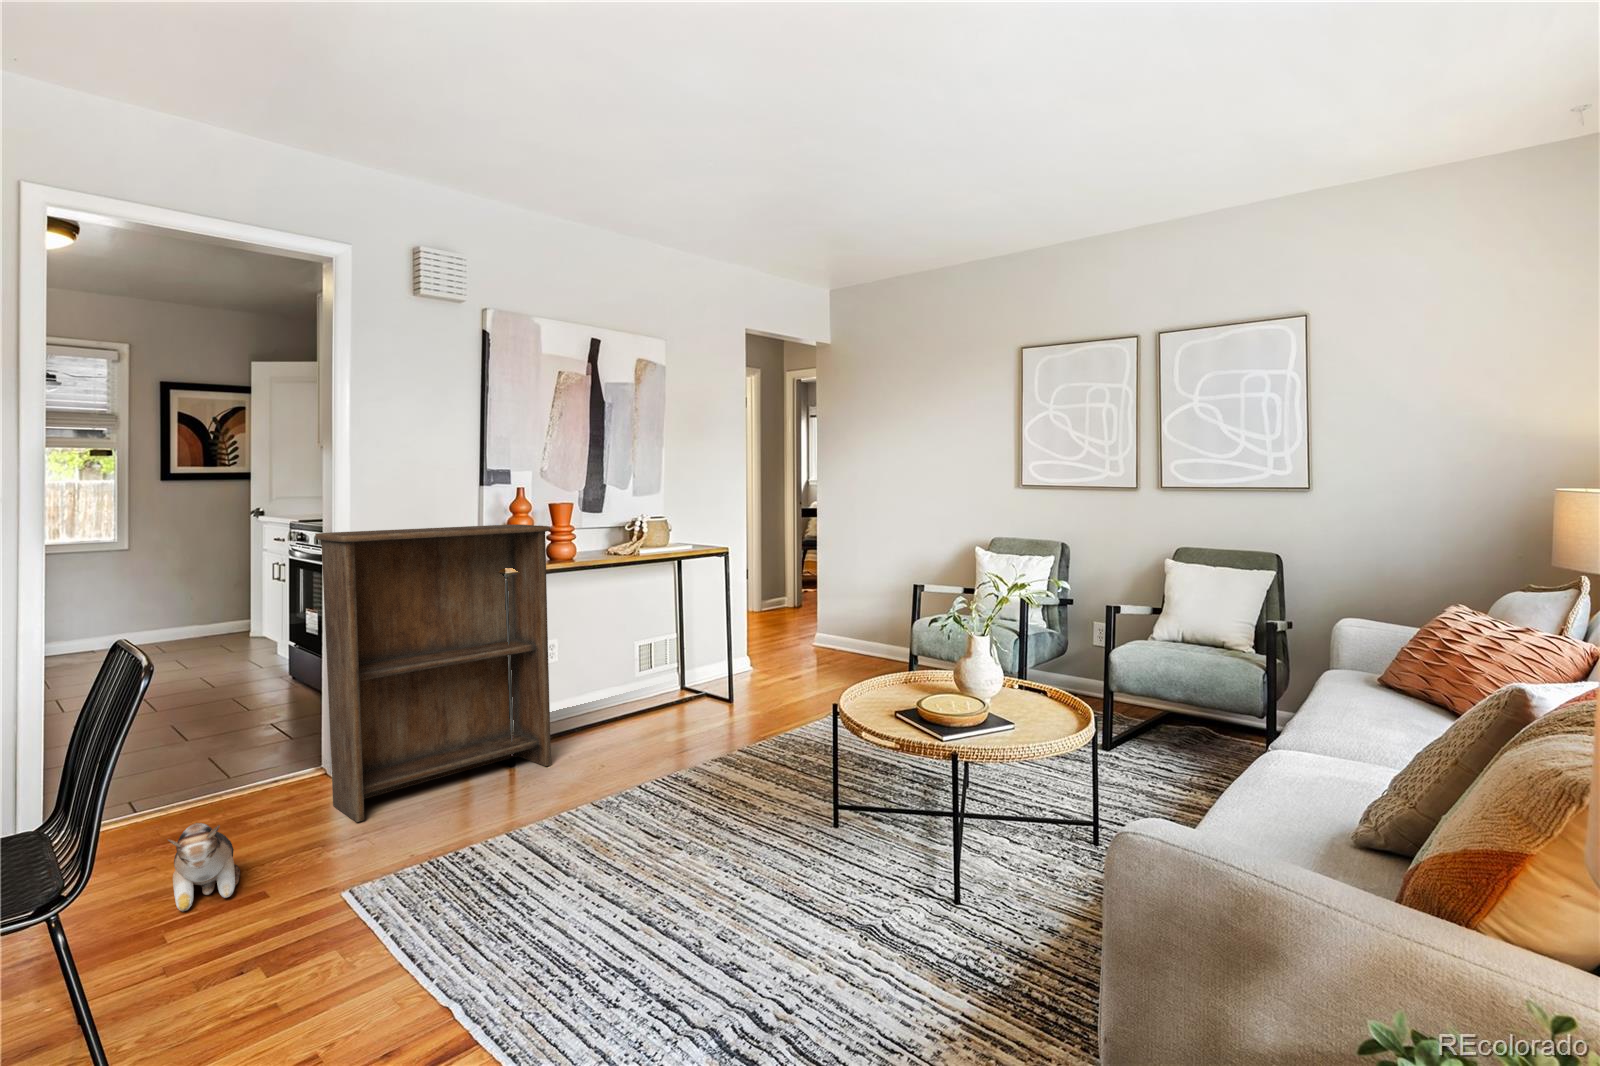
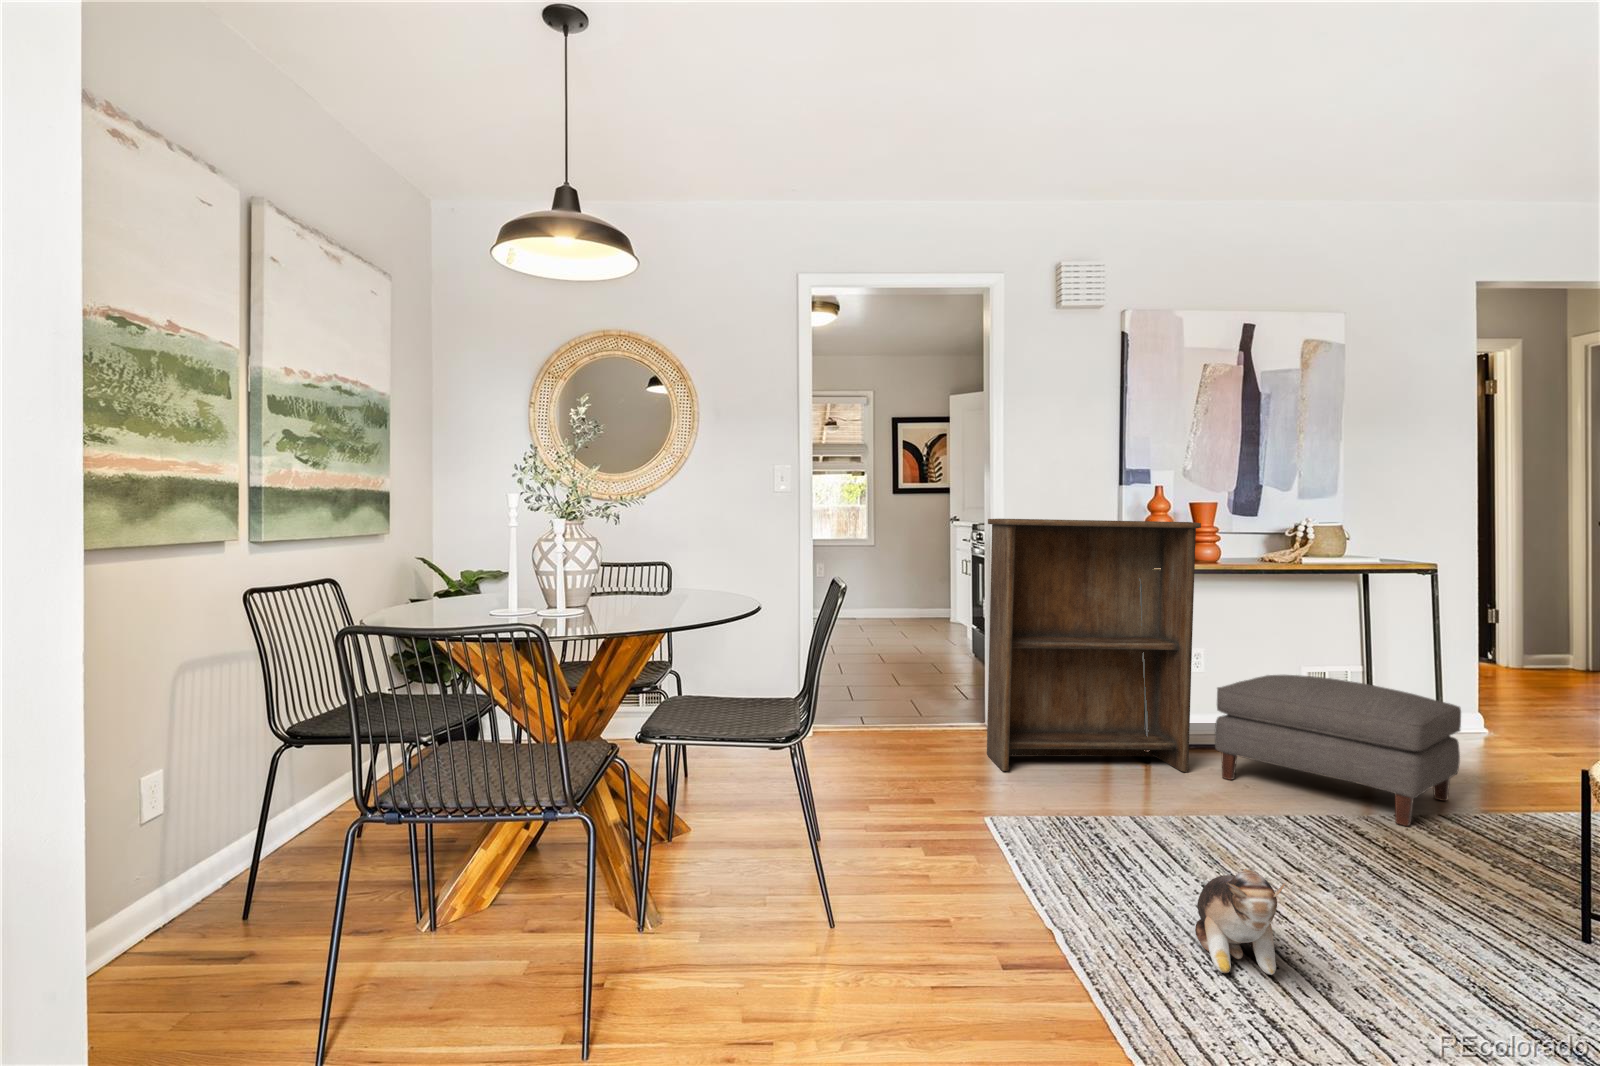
ottoman: none [572,654,748,767] -> present [1215,675,1461,826]
plush toy: present [168,823,240,911] -> present [1195,869,1285,975]

